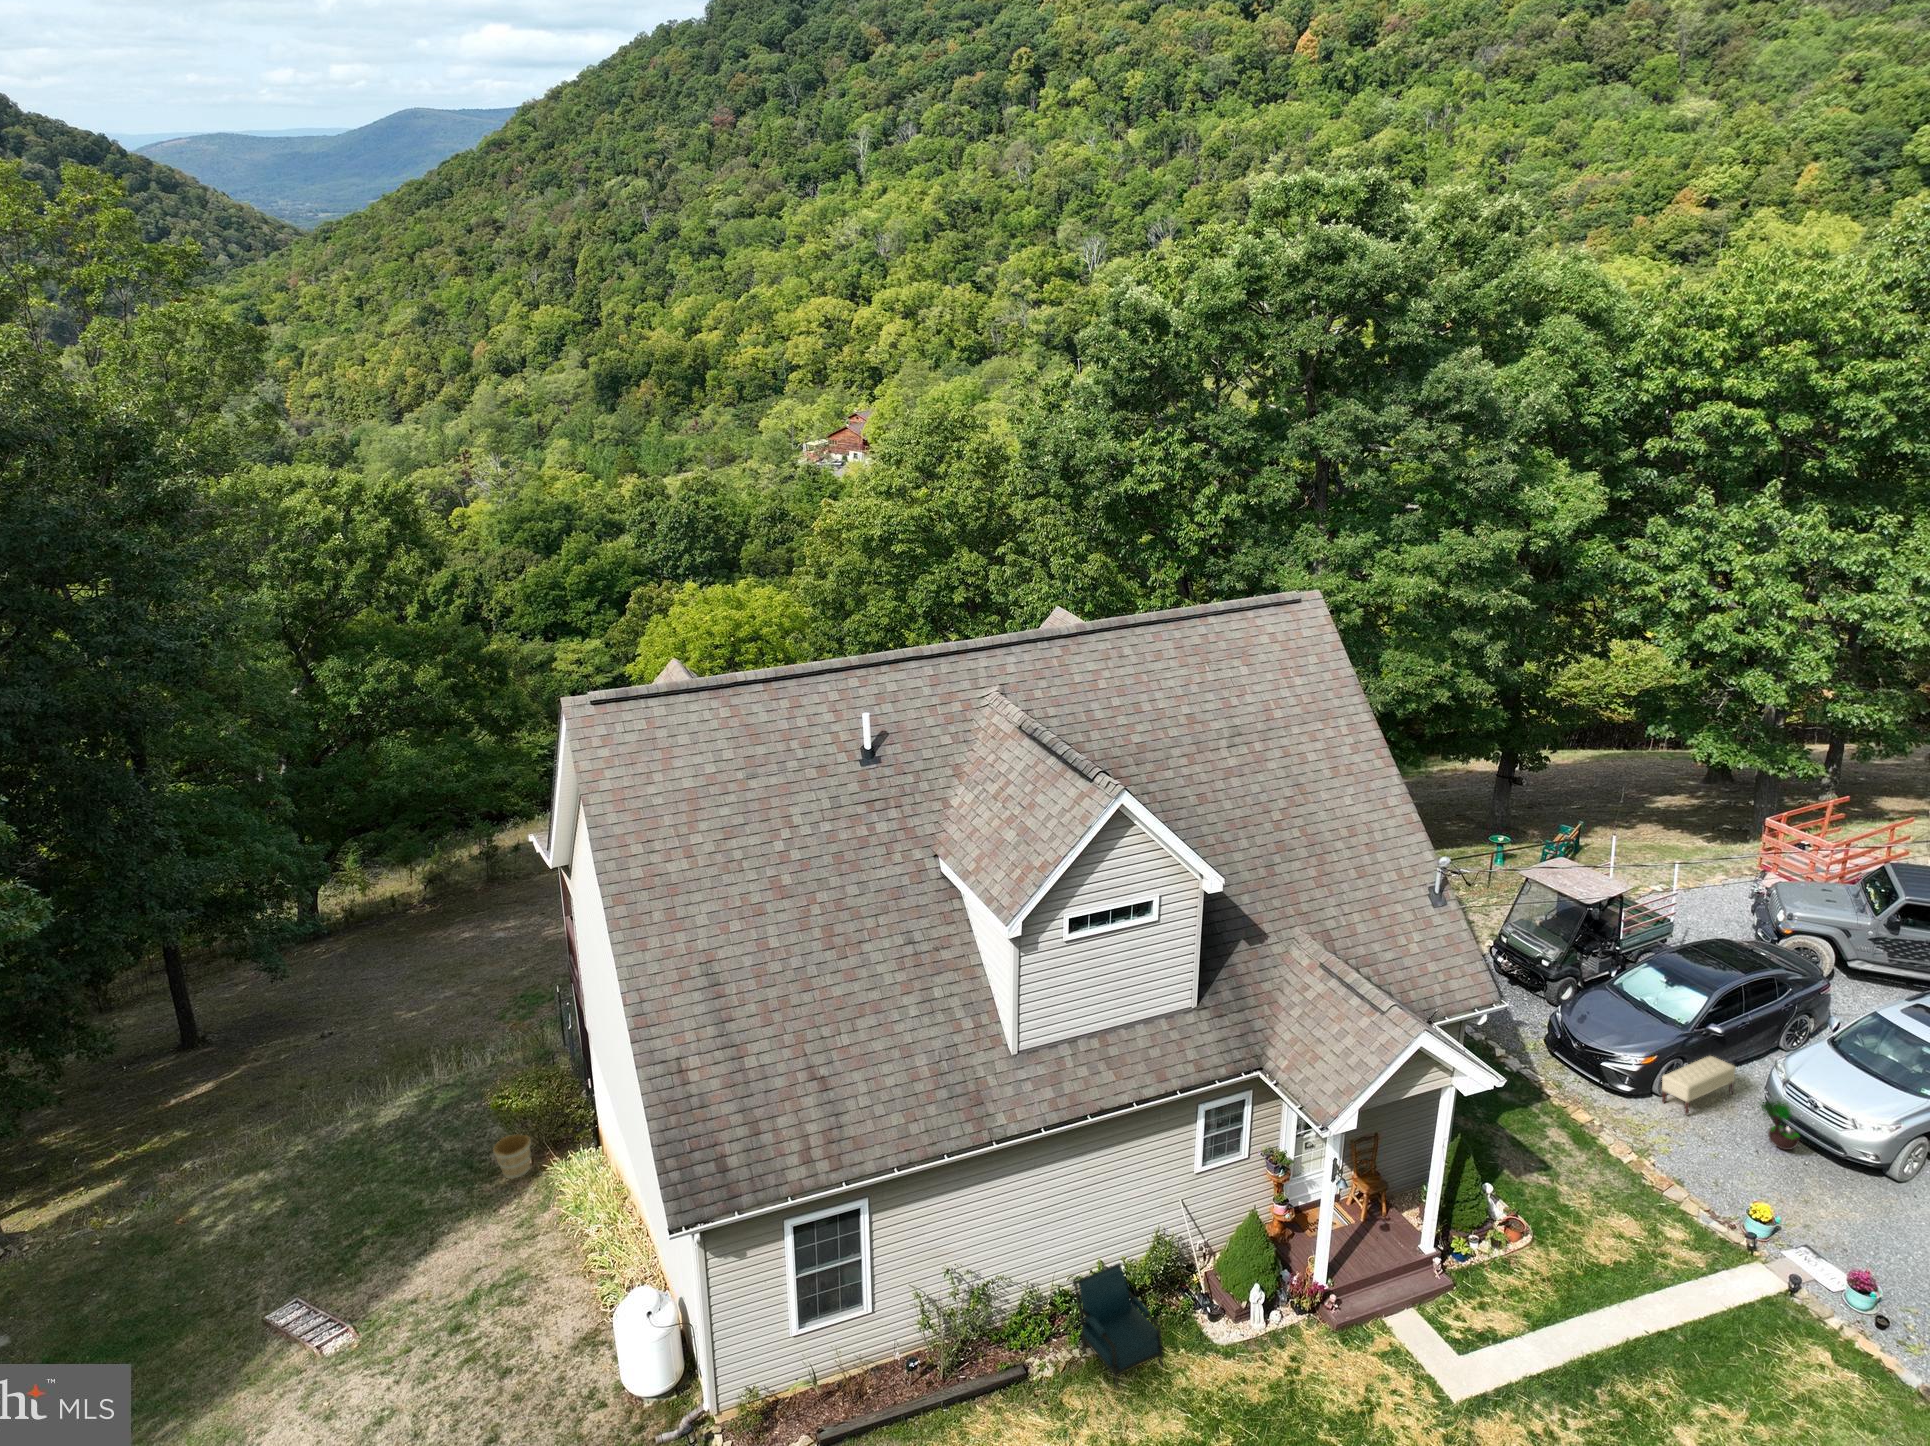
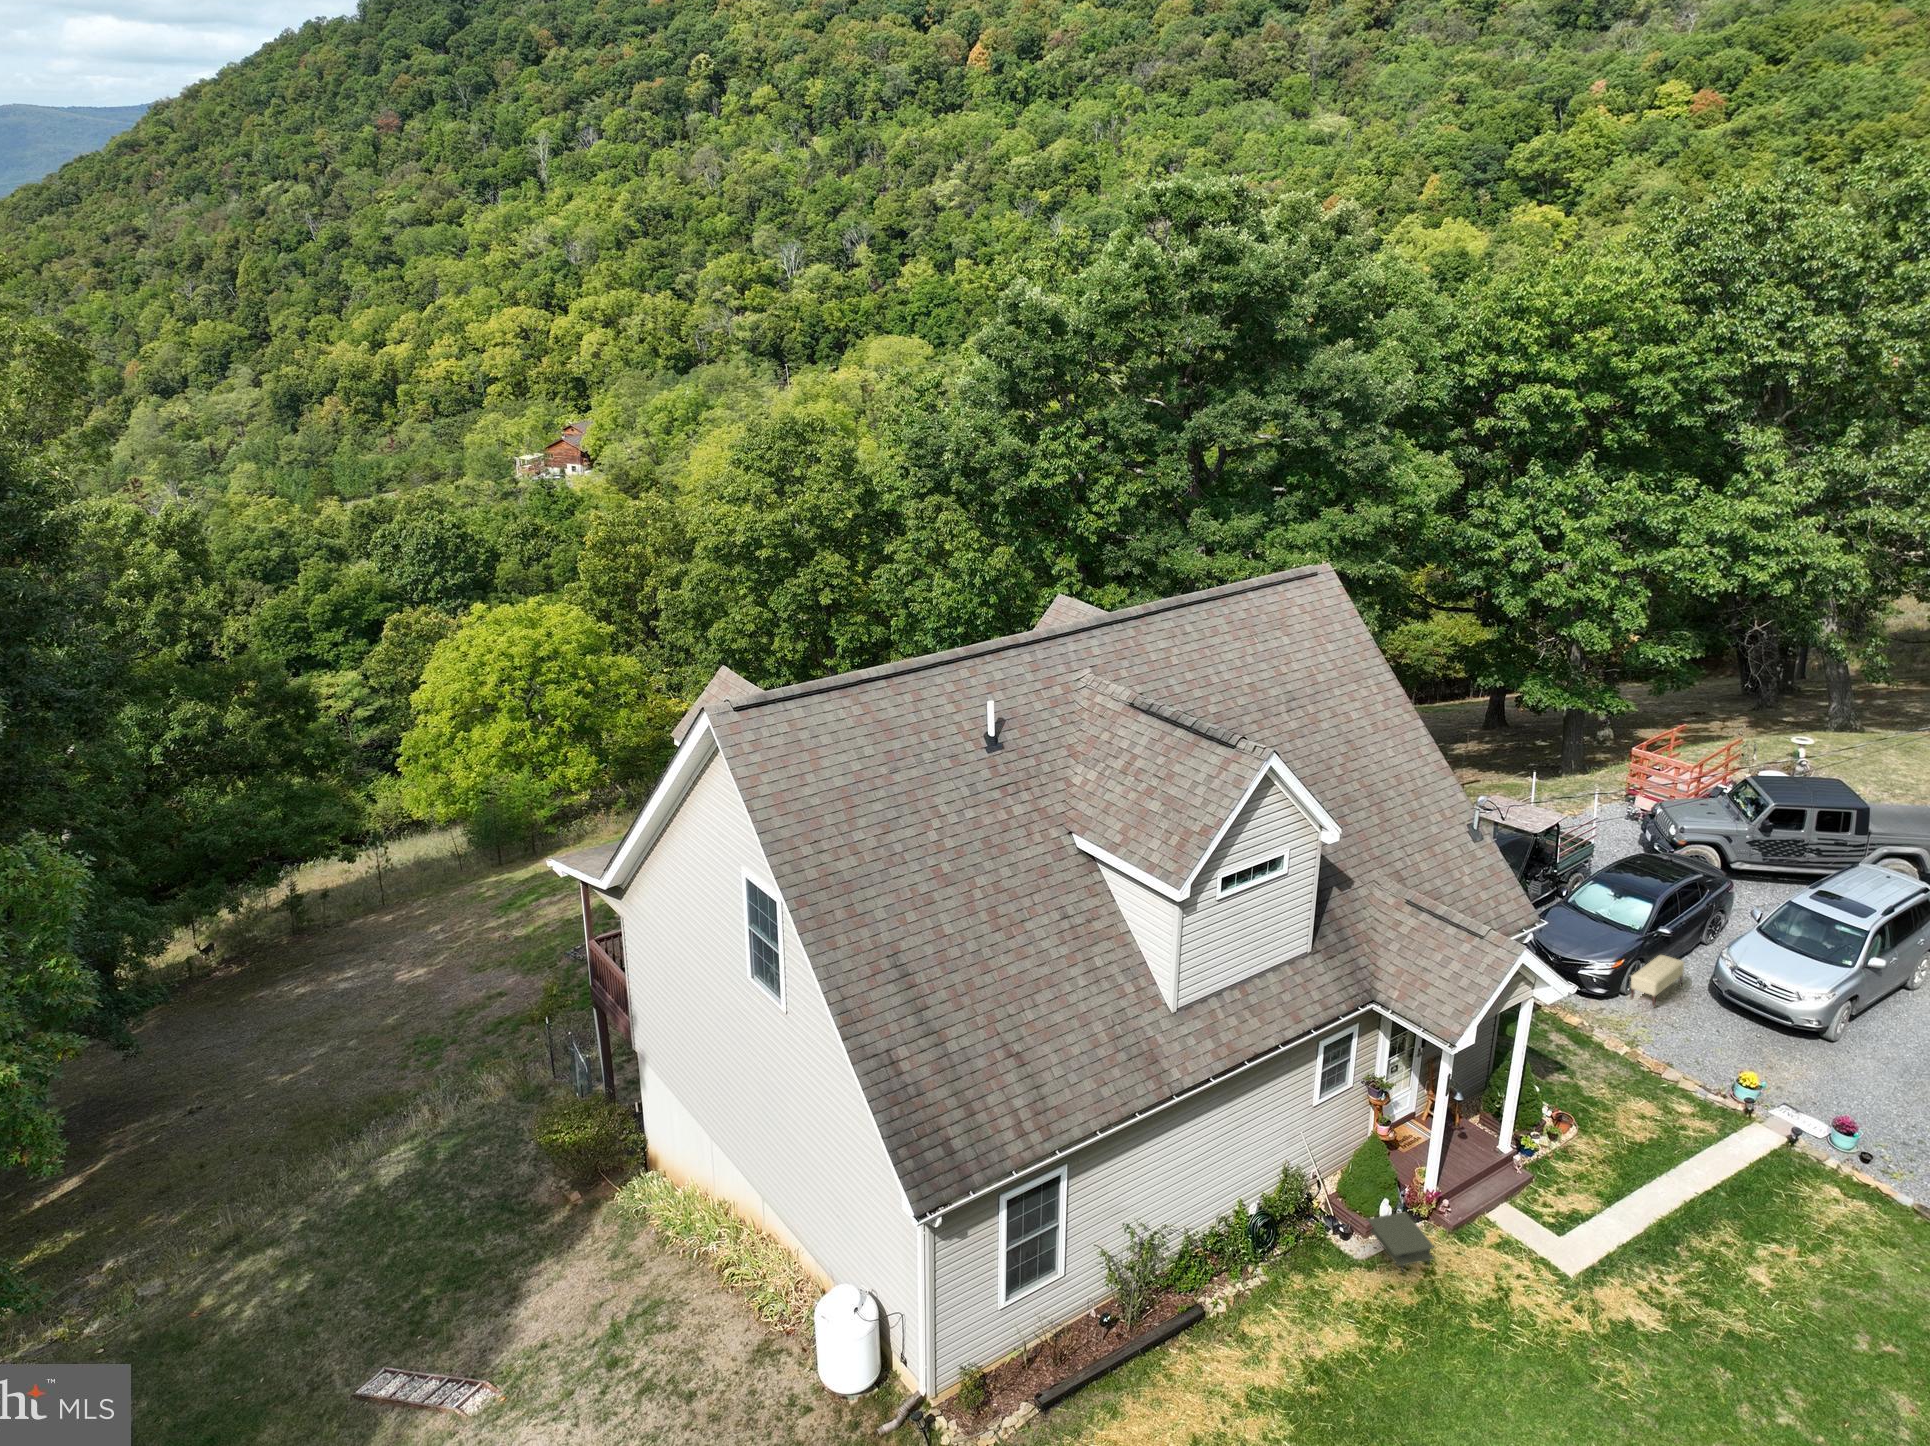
potted tree: present [1760,1100,1800,1150] -> none [1714,980,1751,1027]
wooden bucket: present [493,1135,531,1179] -> none [569,1156,609,1204]
chair: present [1074,1263,1164,1390] -> none [1235,1197,1324,1314]
side table: none [1233,1301,1293,1367] -> present [1368,1212,1434,1271]

